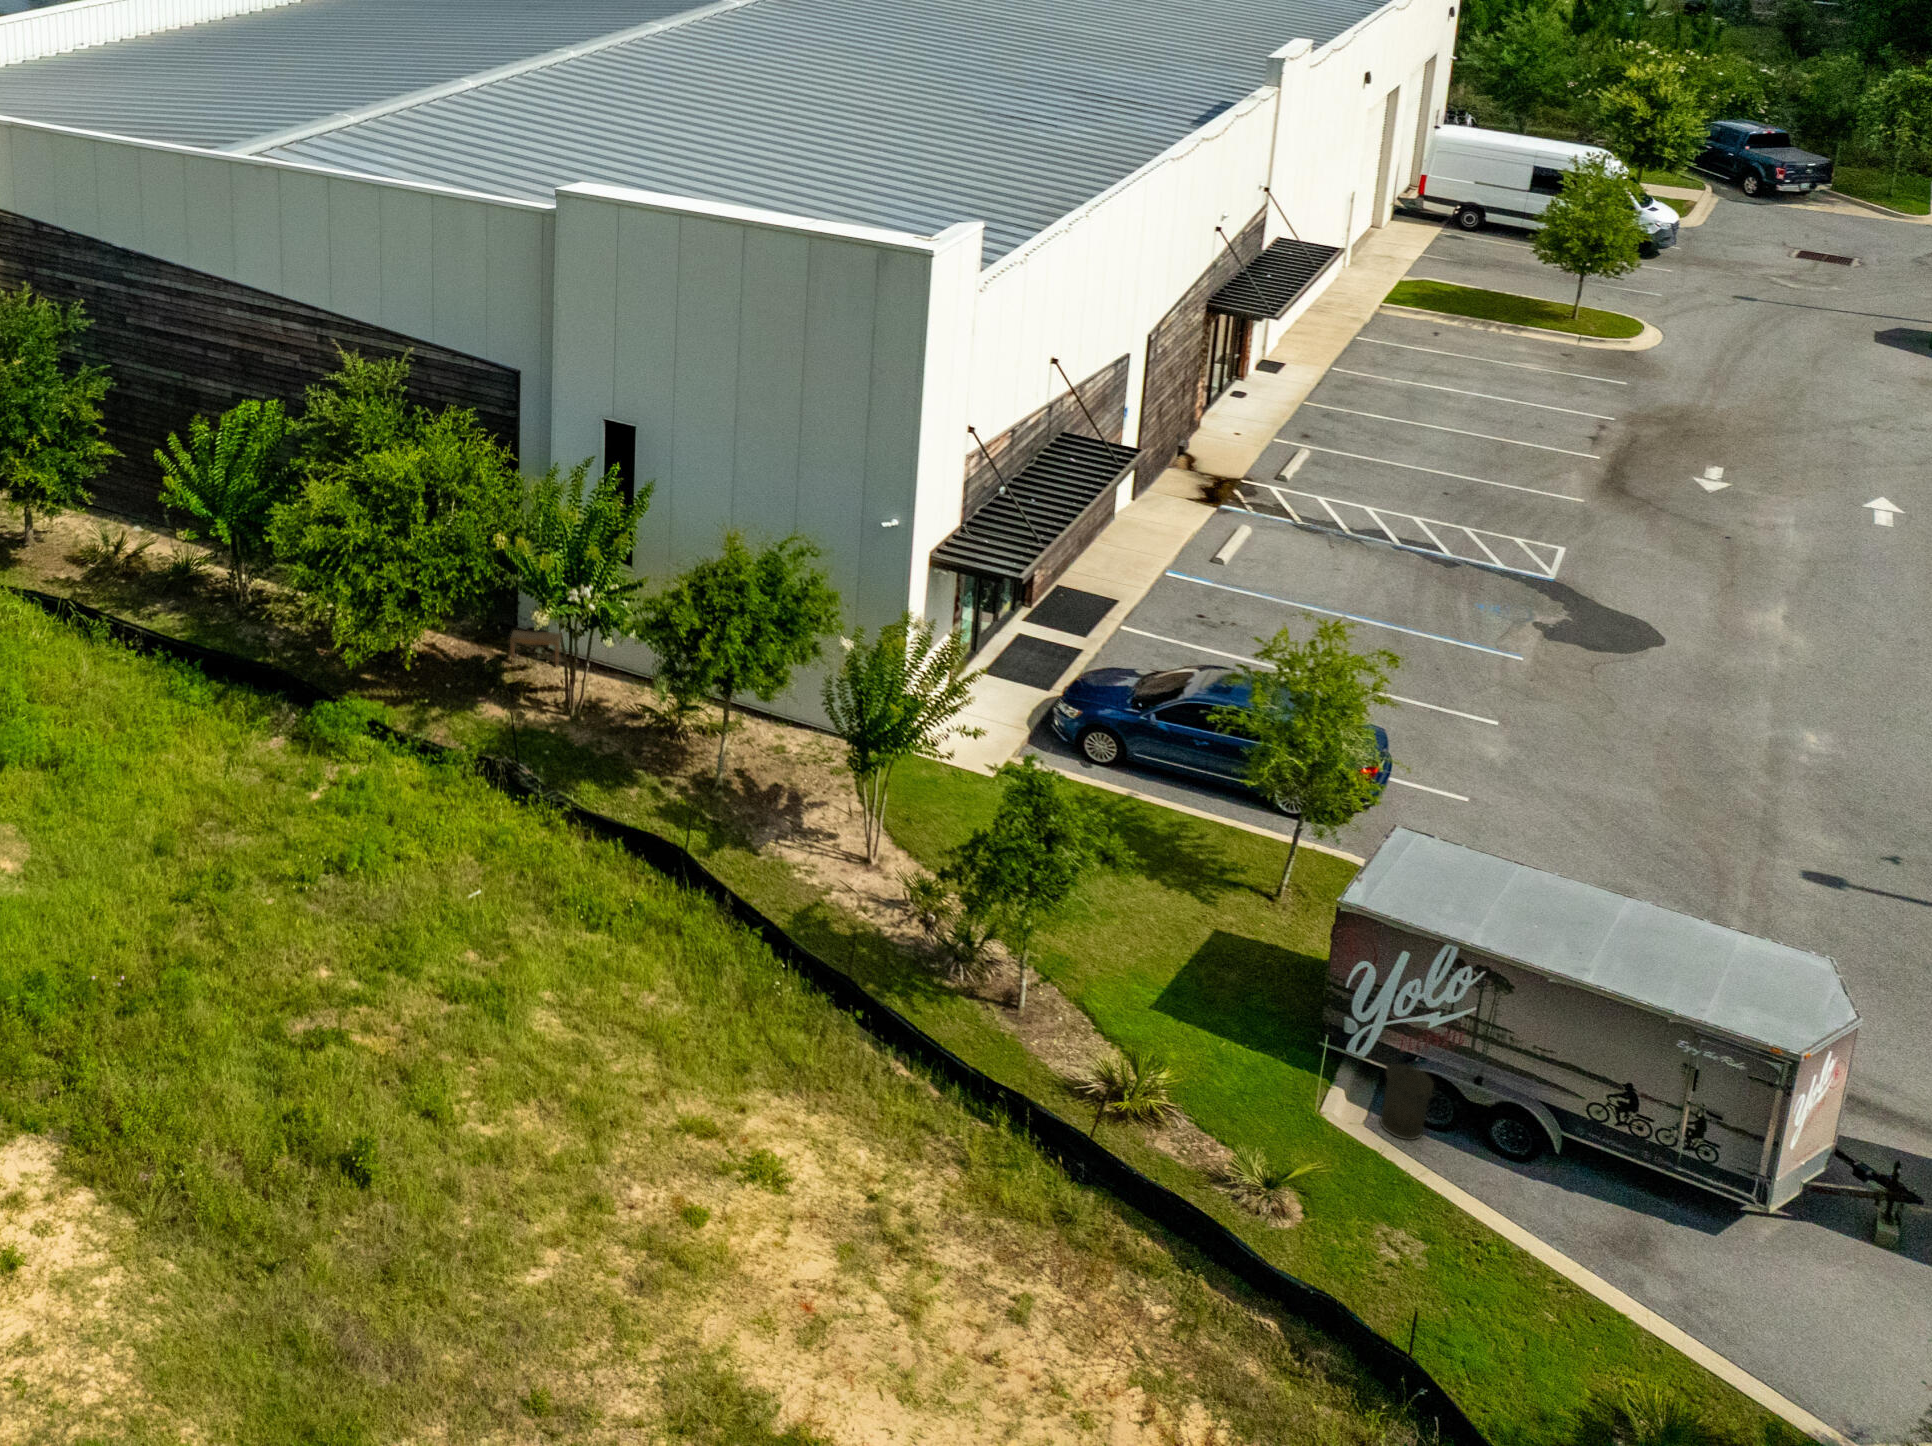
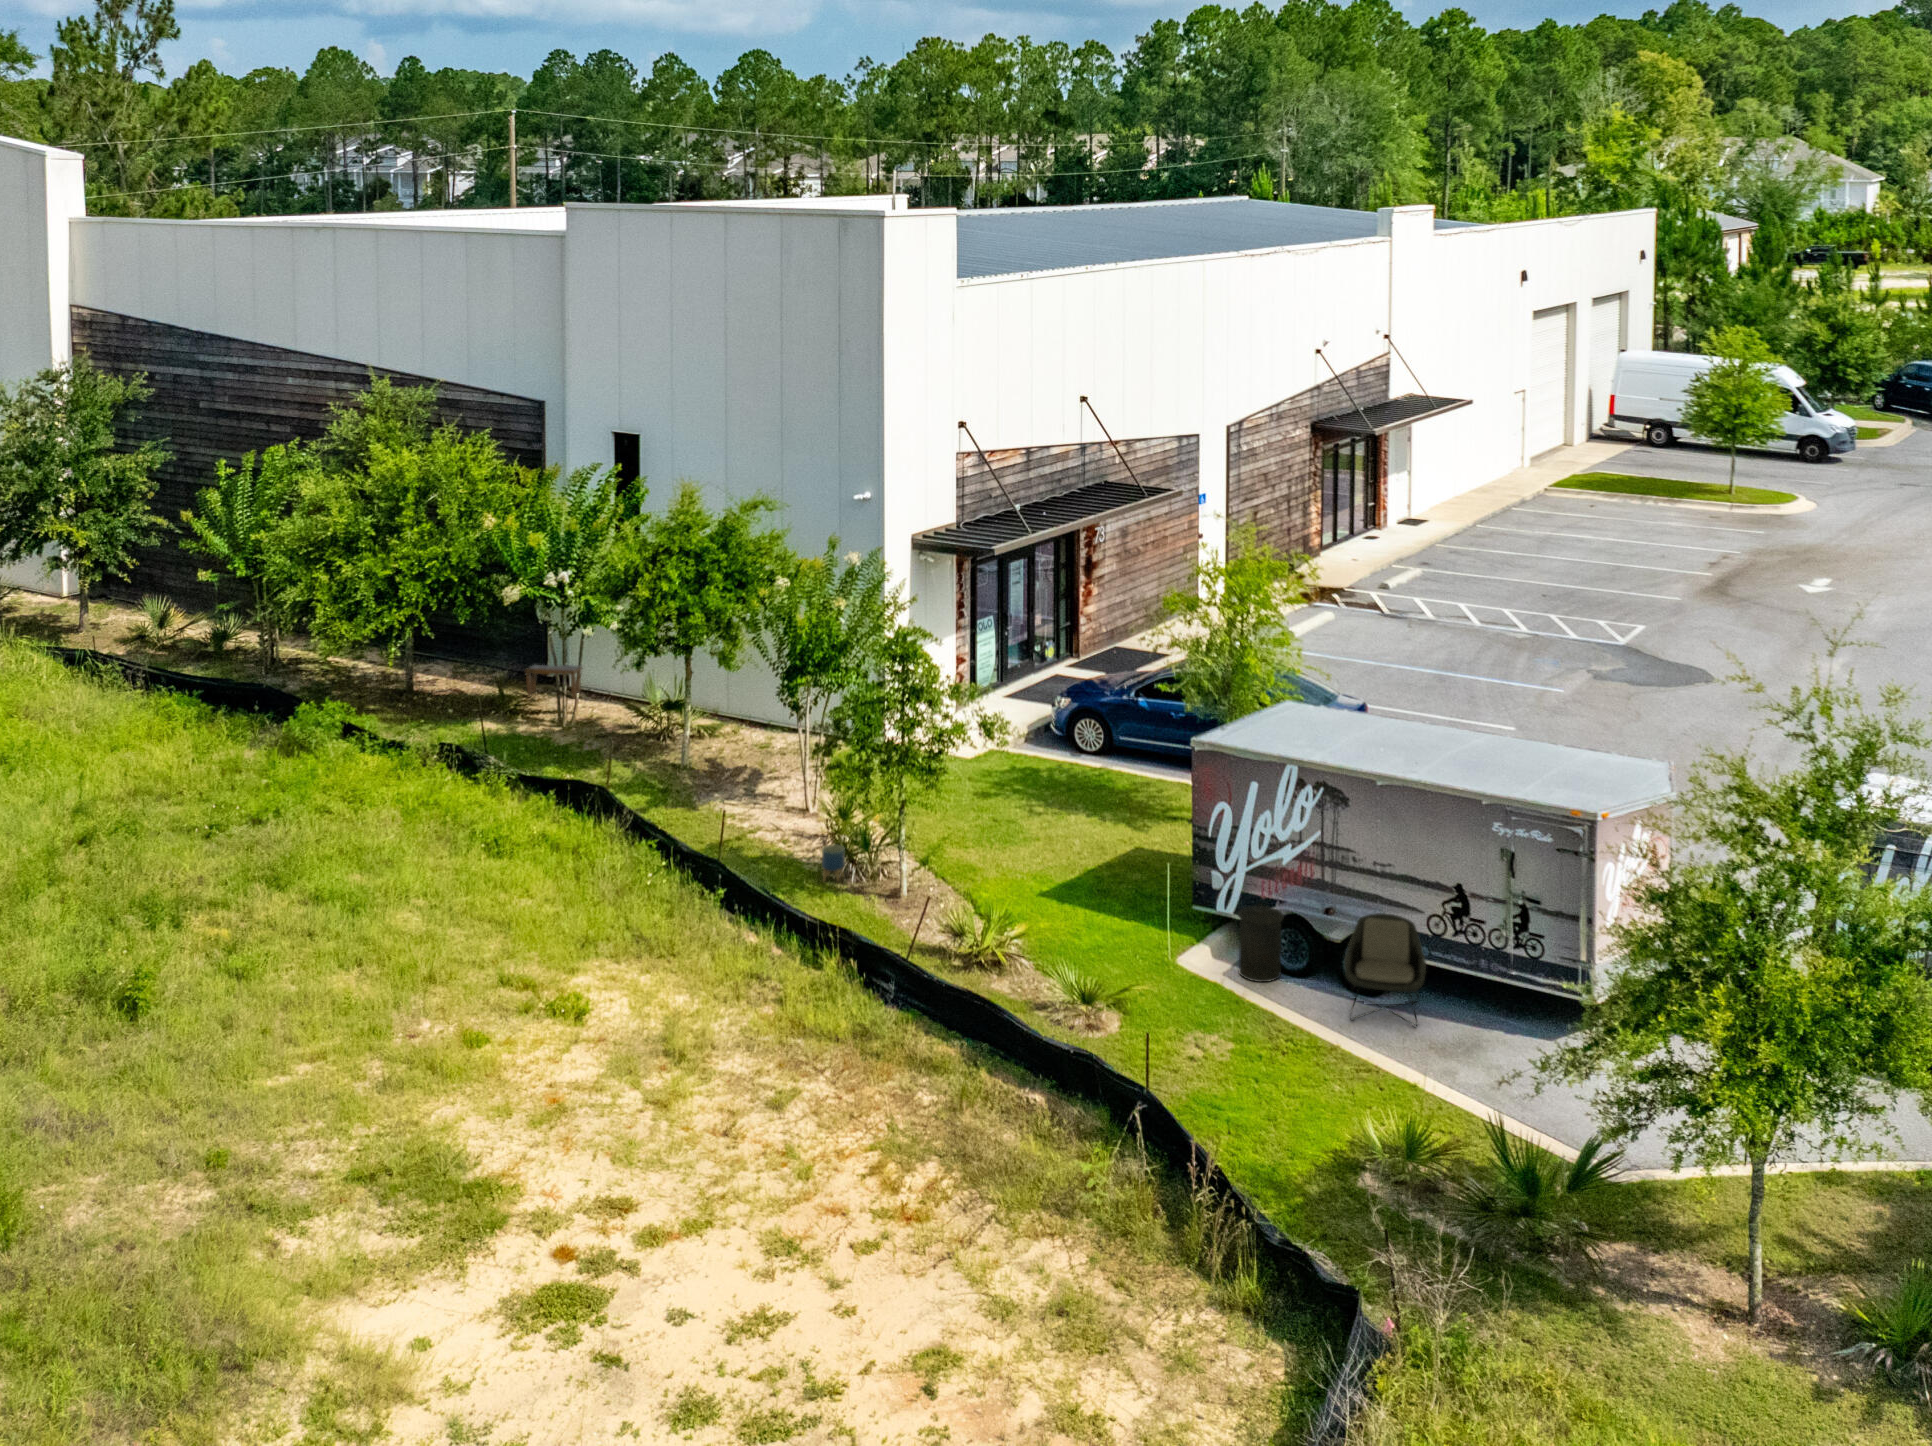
planter: none [922,933,945,971] -> present [822,845,845,883]
lounge chair: none [1502,1097,1598,1215] -> present [1344,913,1426,1027]

